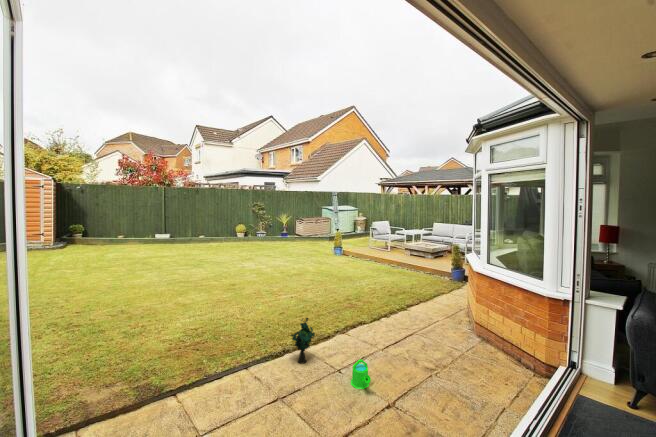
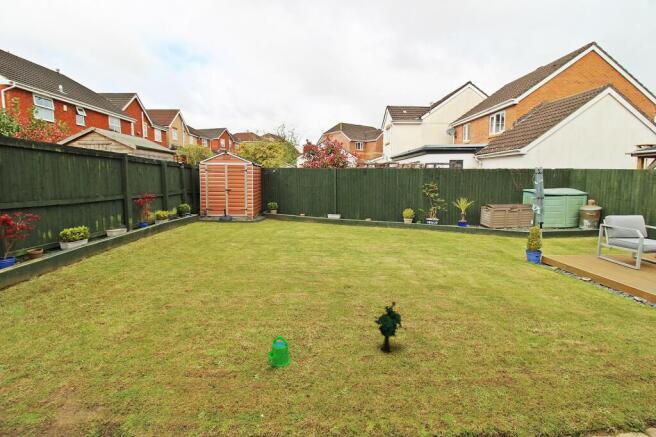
watering can: present [351,359,371,389] -> present [268,335,290,367]

